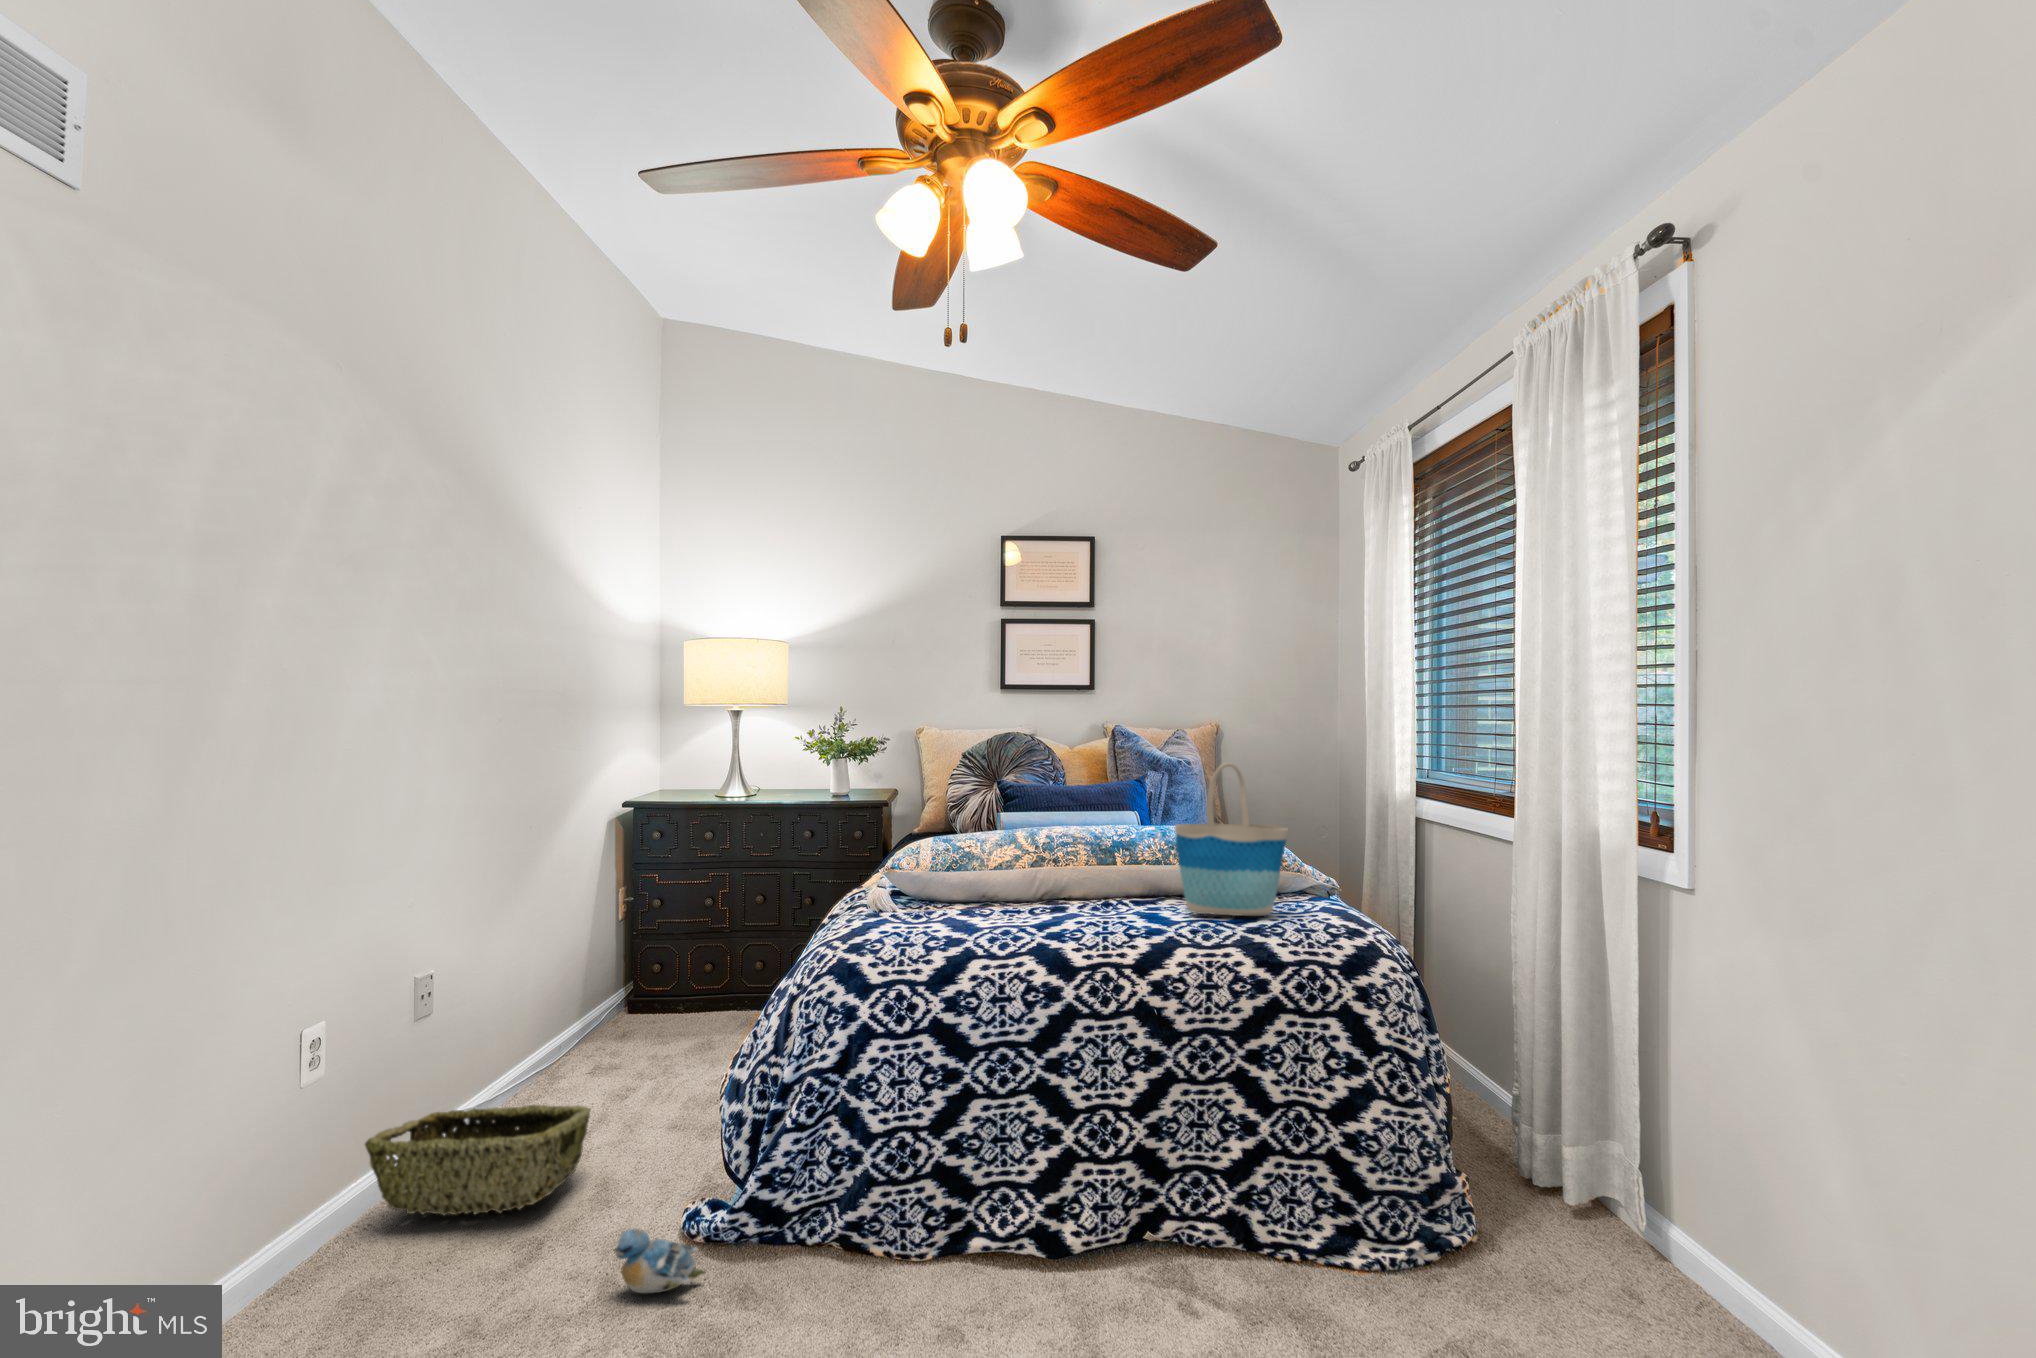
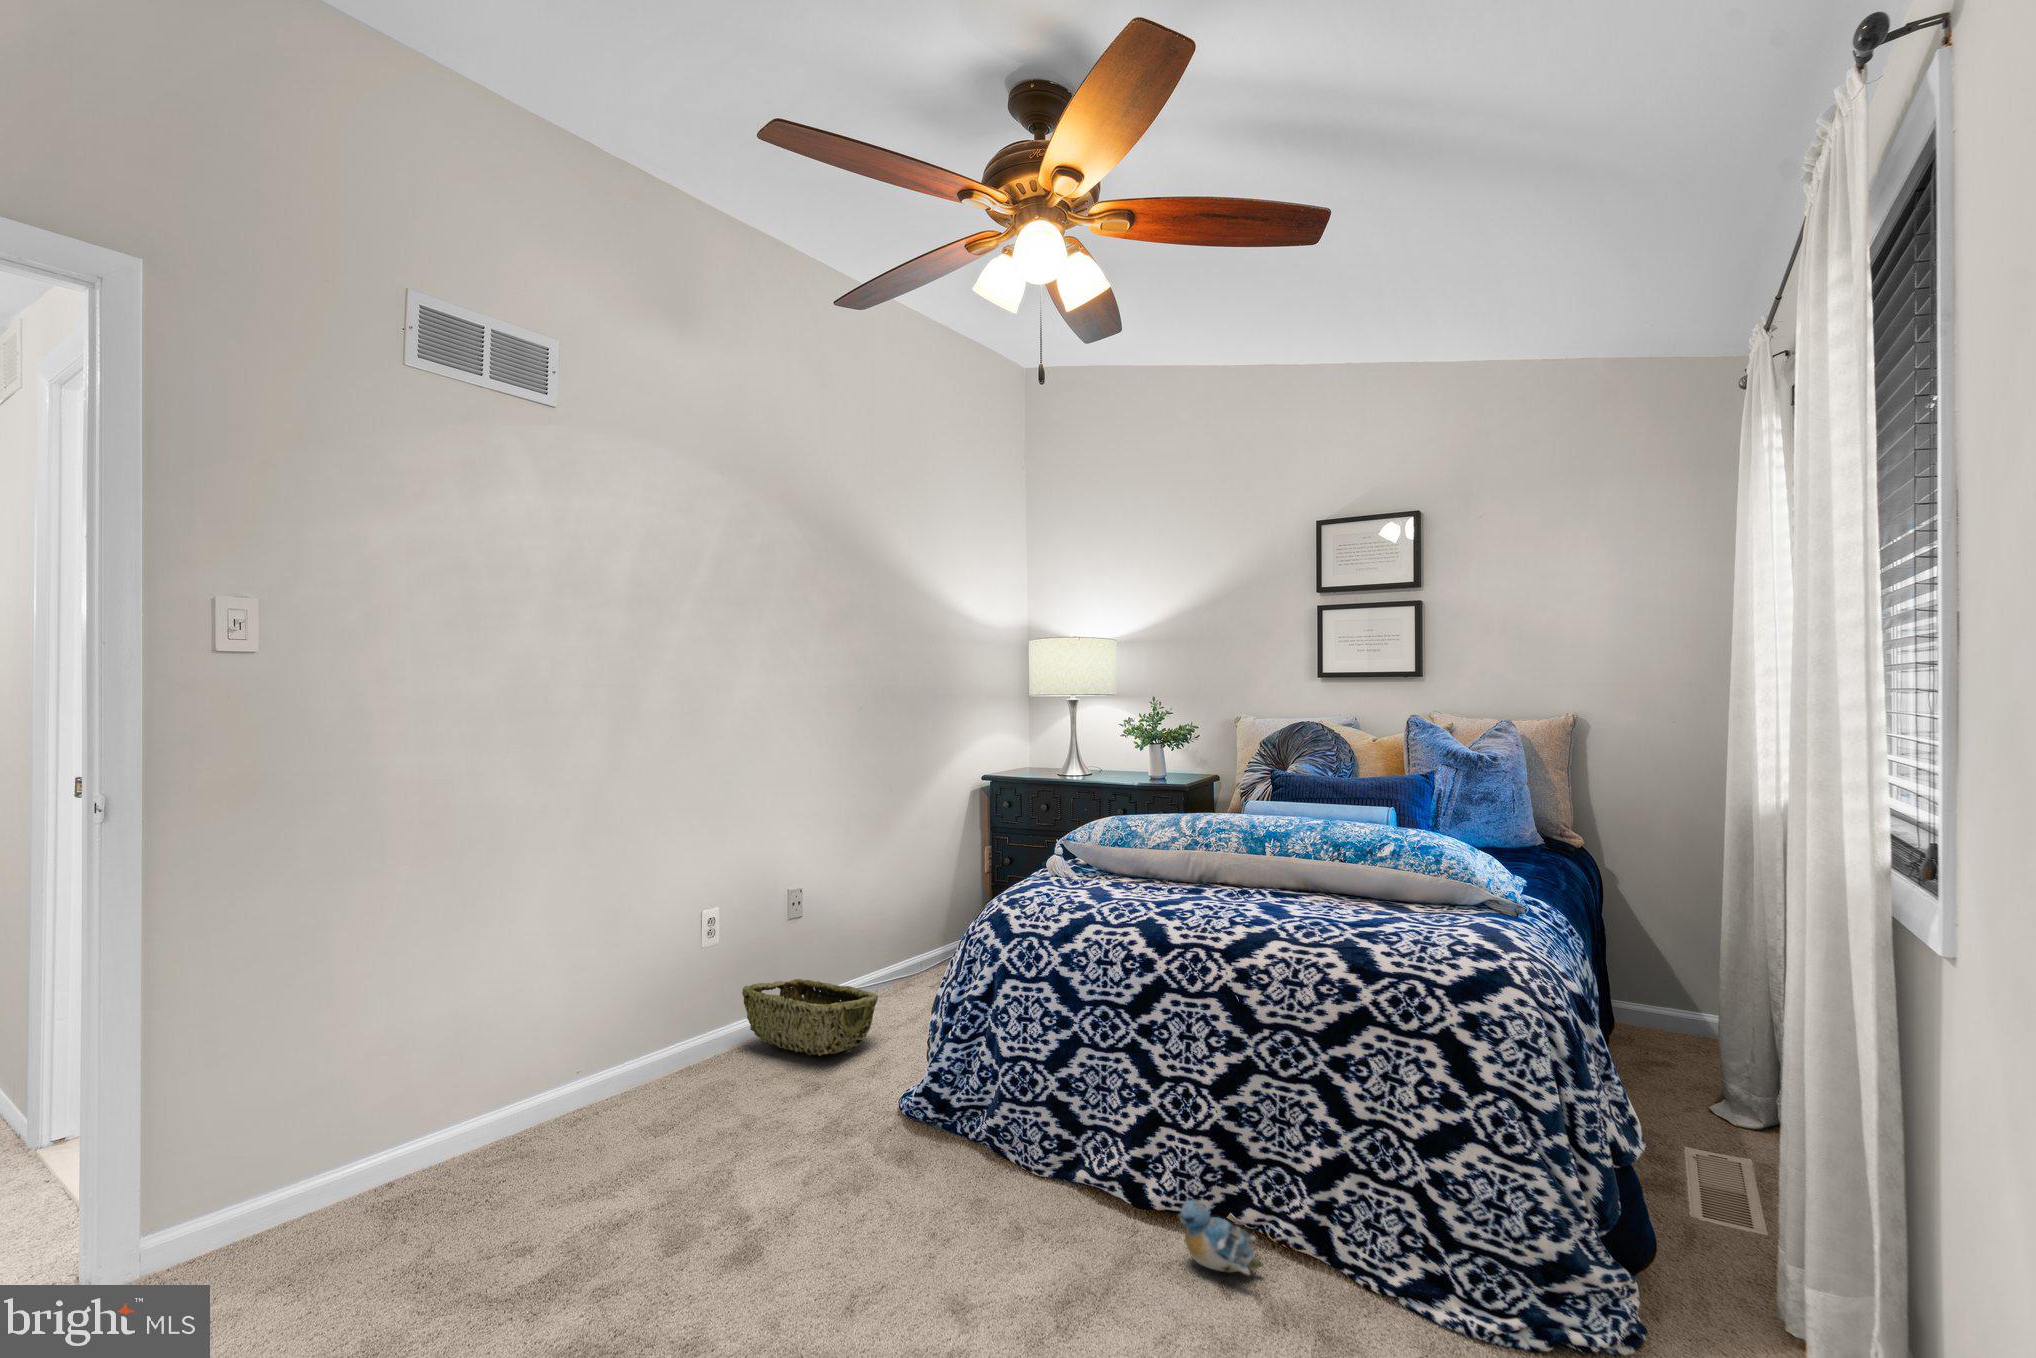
tote bag: present [1175,763,1288,916] -> none [1298,761,1416,923]
plush toy: present [615,1229,705,1293] -> present [1178,1200,1263,1275]

